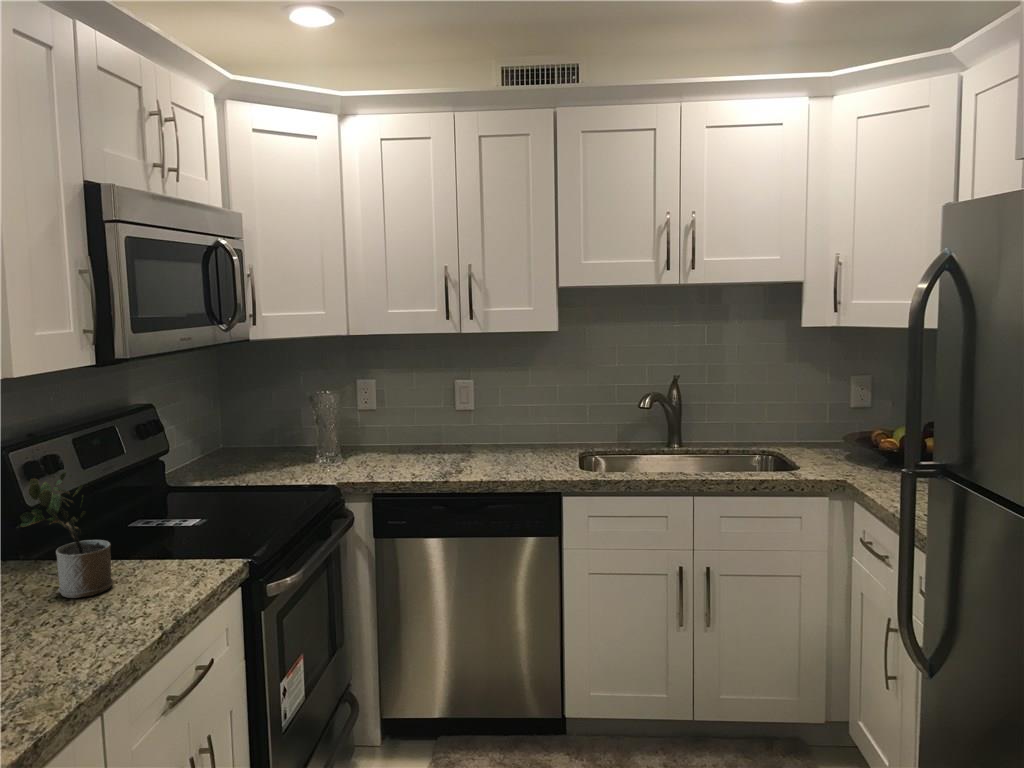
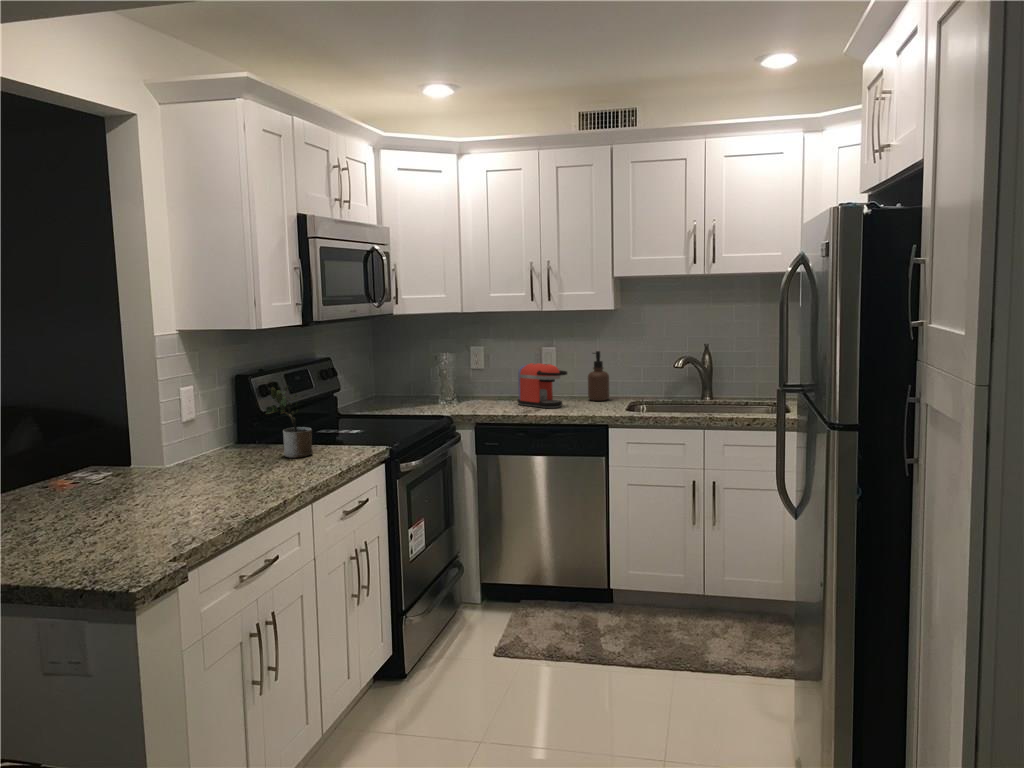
soap dispenser: none [521,385,550,452] -> present [588,351,609,401]
coffee maker: none [428,404,499,467] -> present [518,363,567,408]

